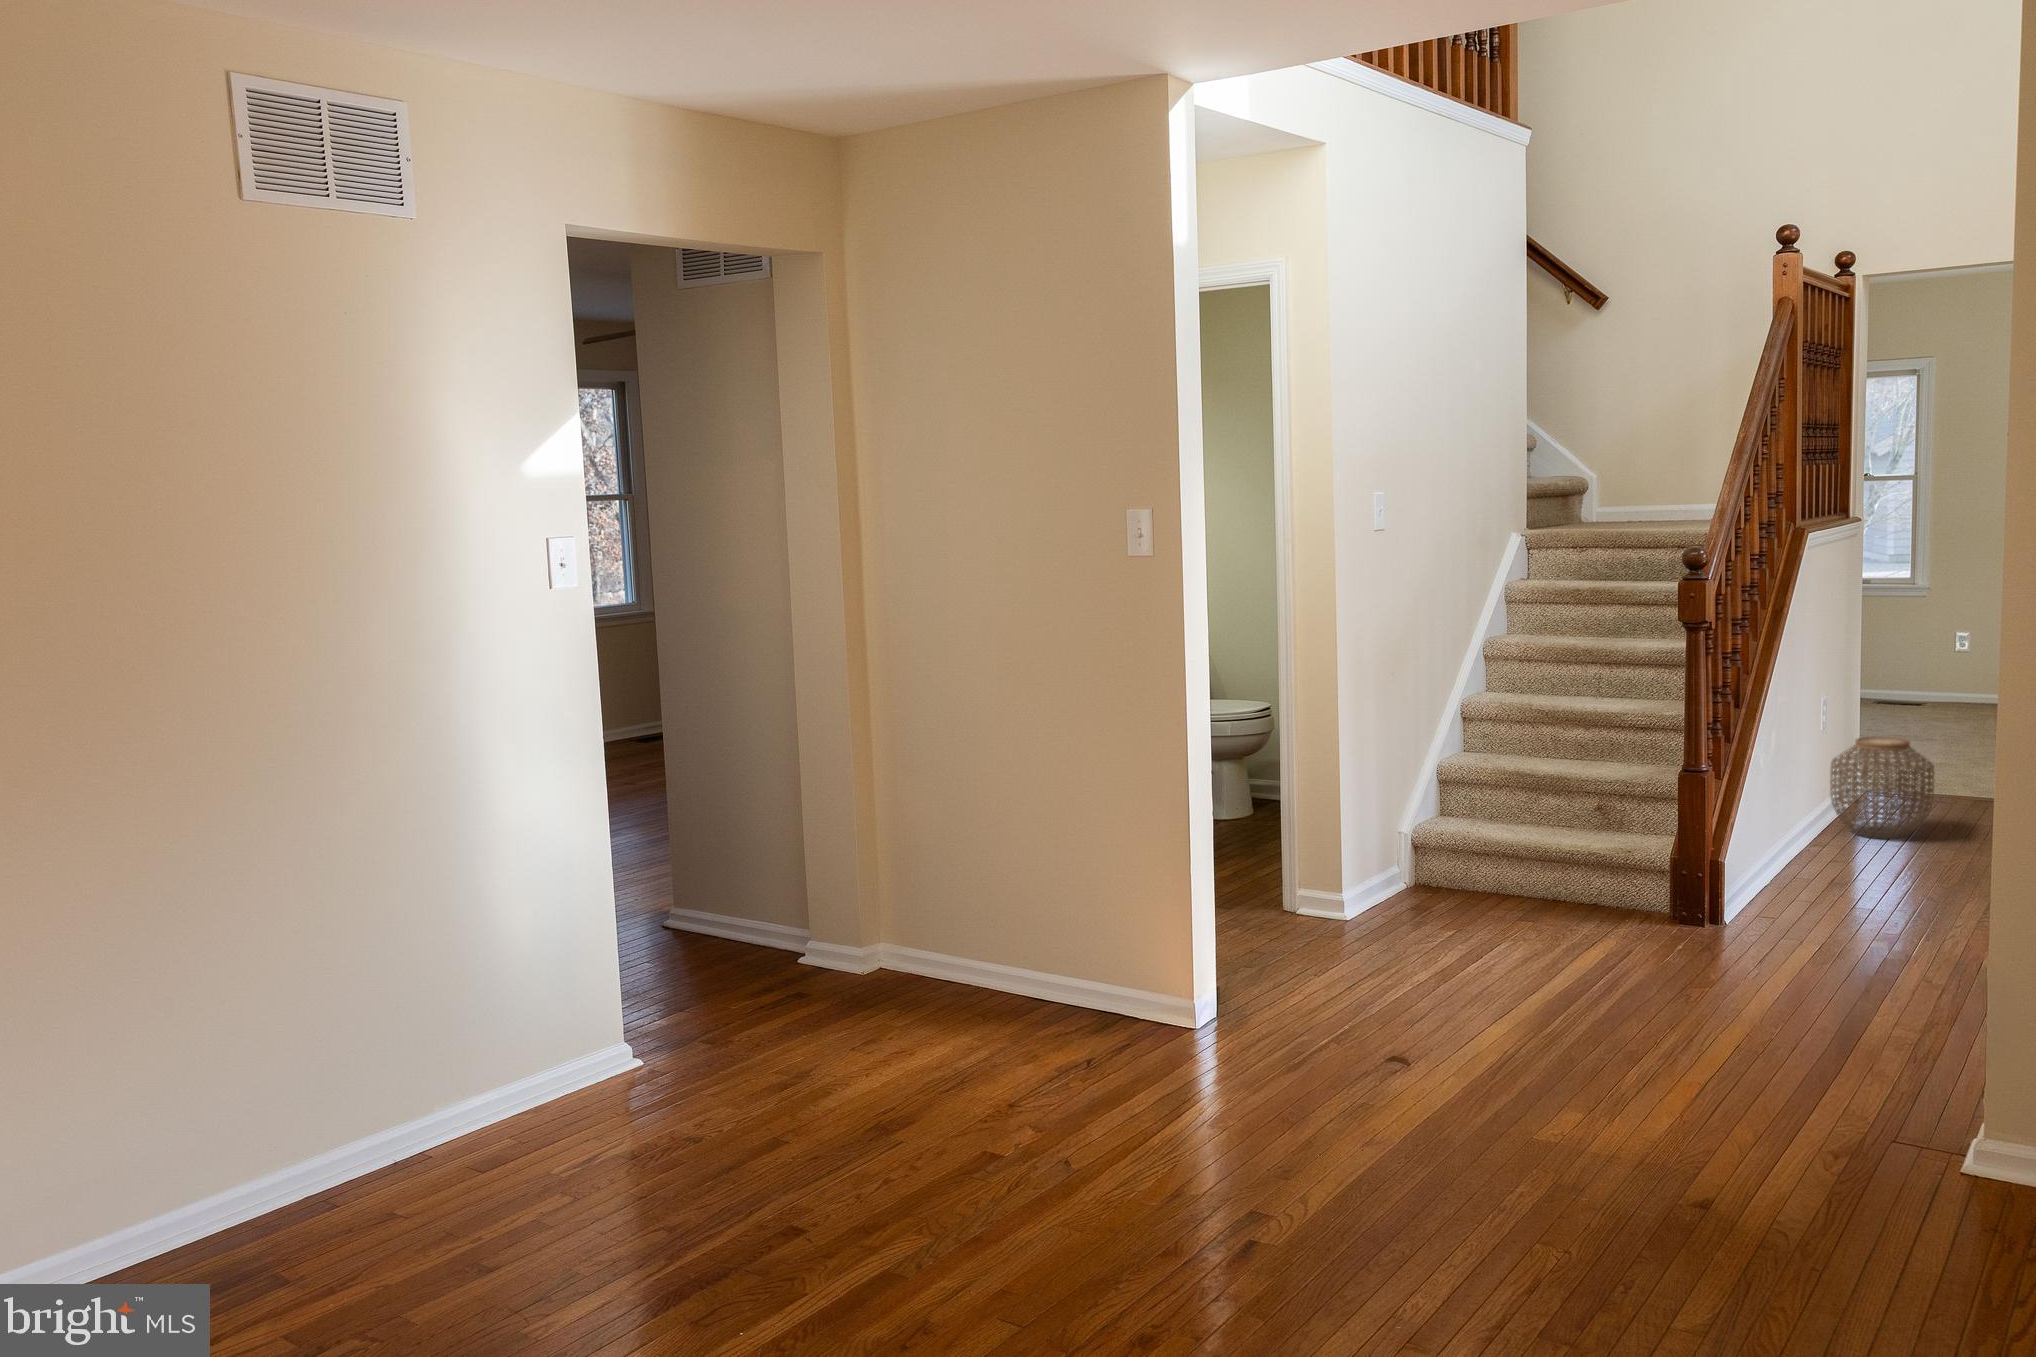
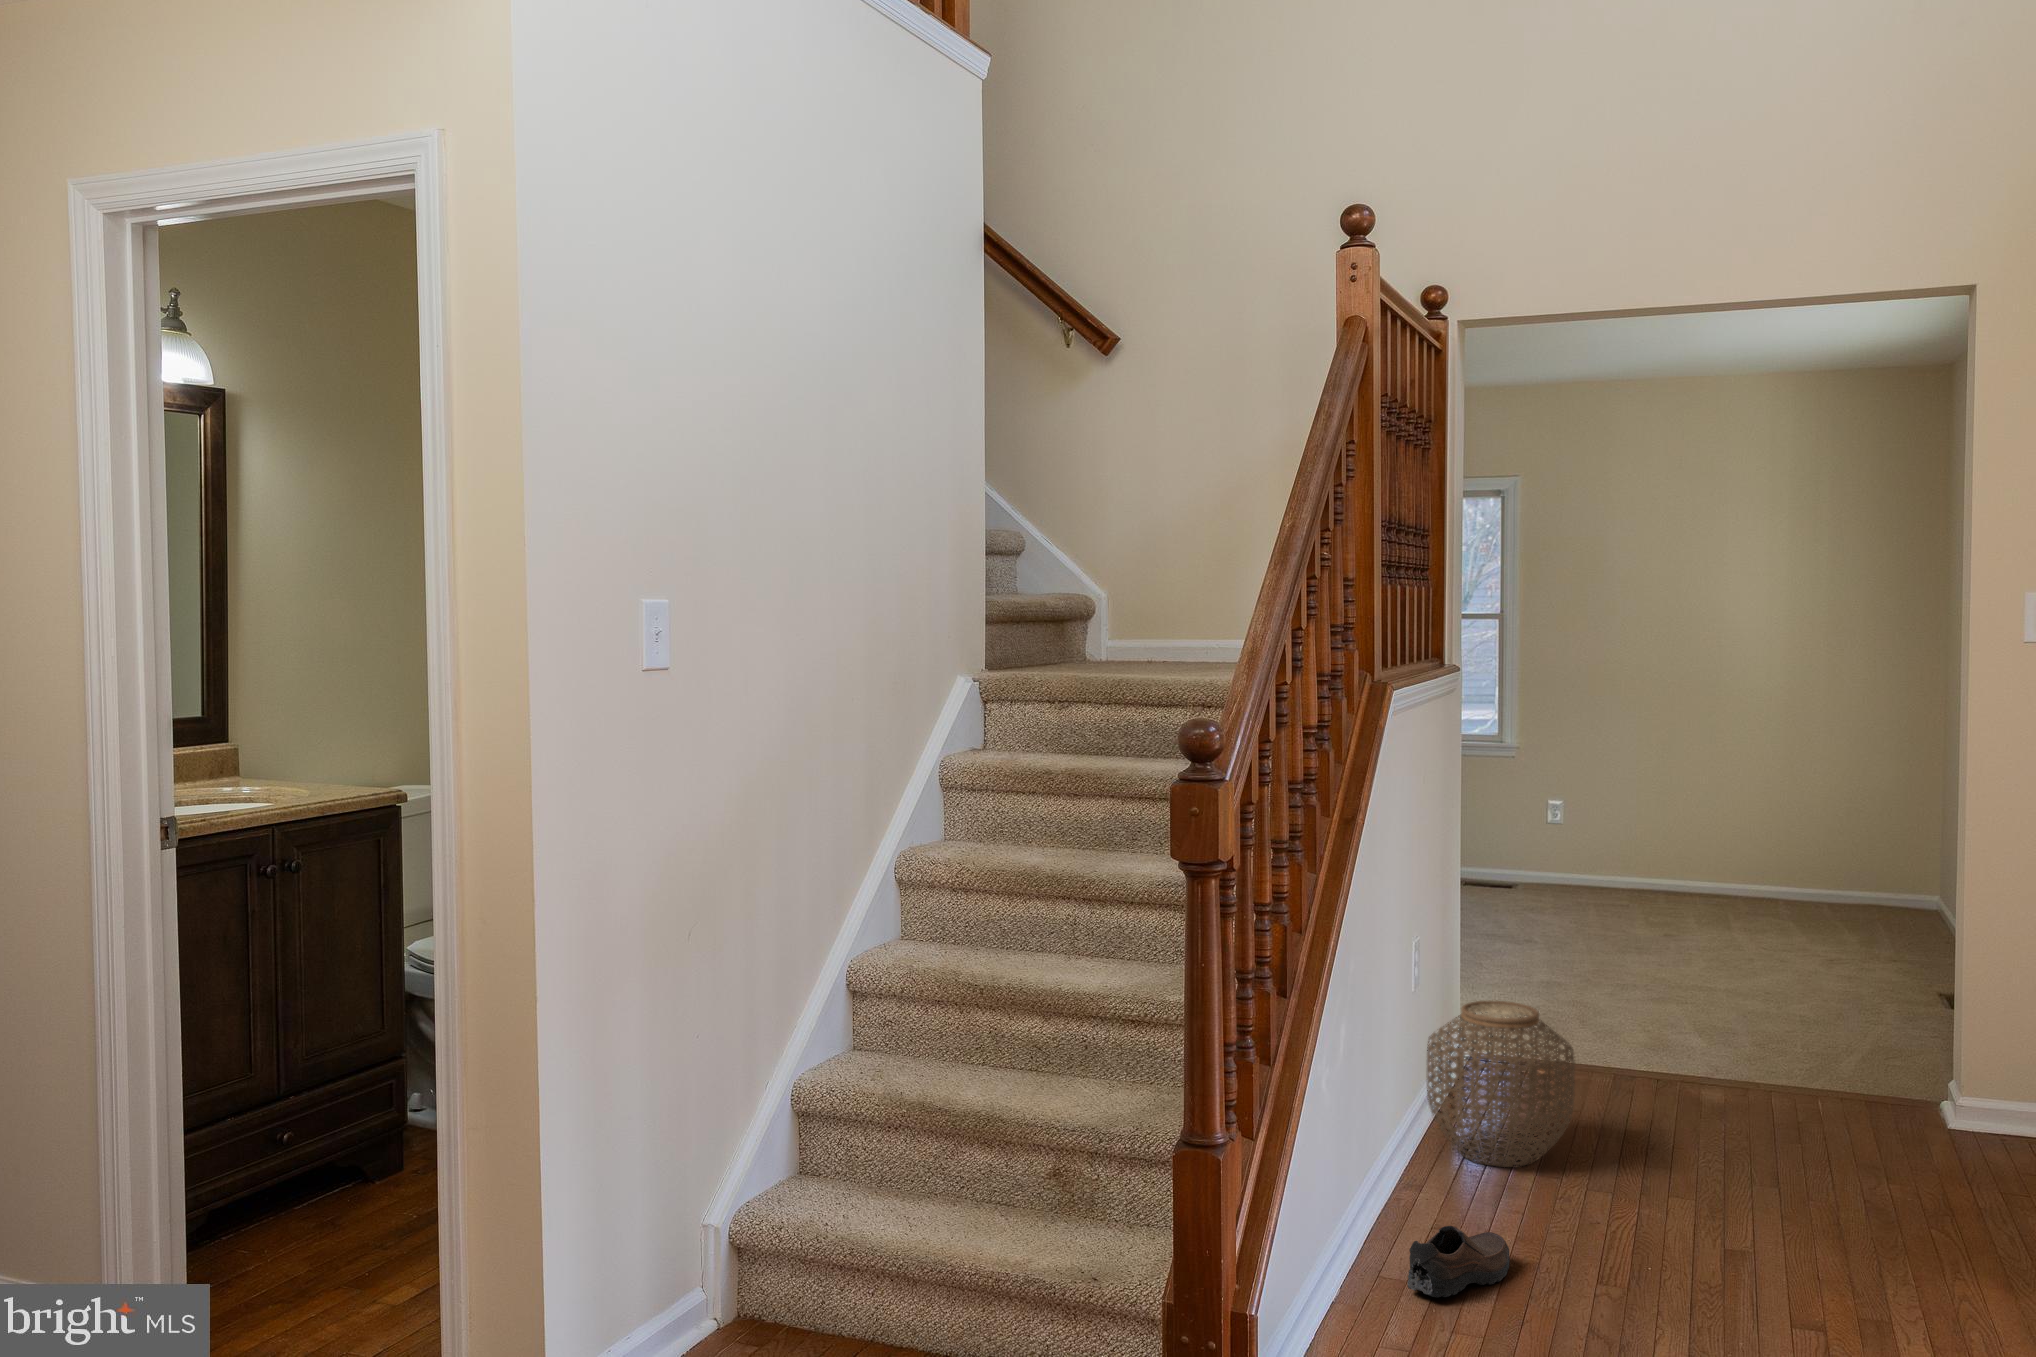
shoe: none [1813,847,1879,883] -> present [1407,1226,1510,1297]

